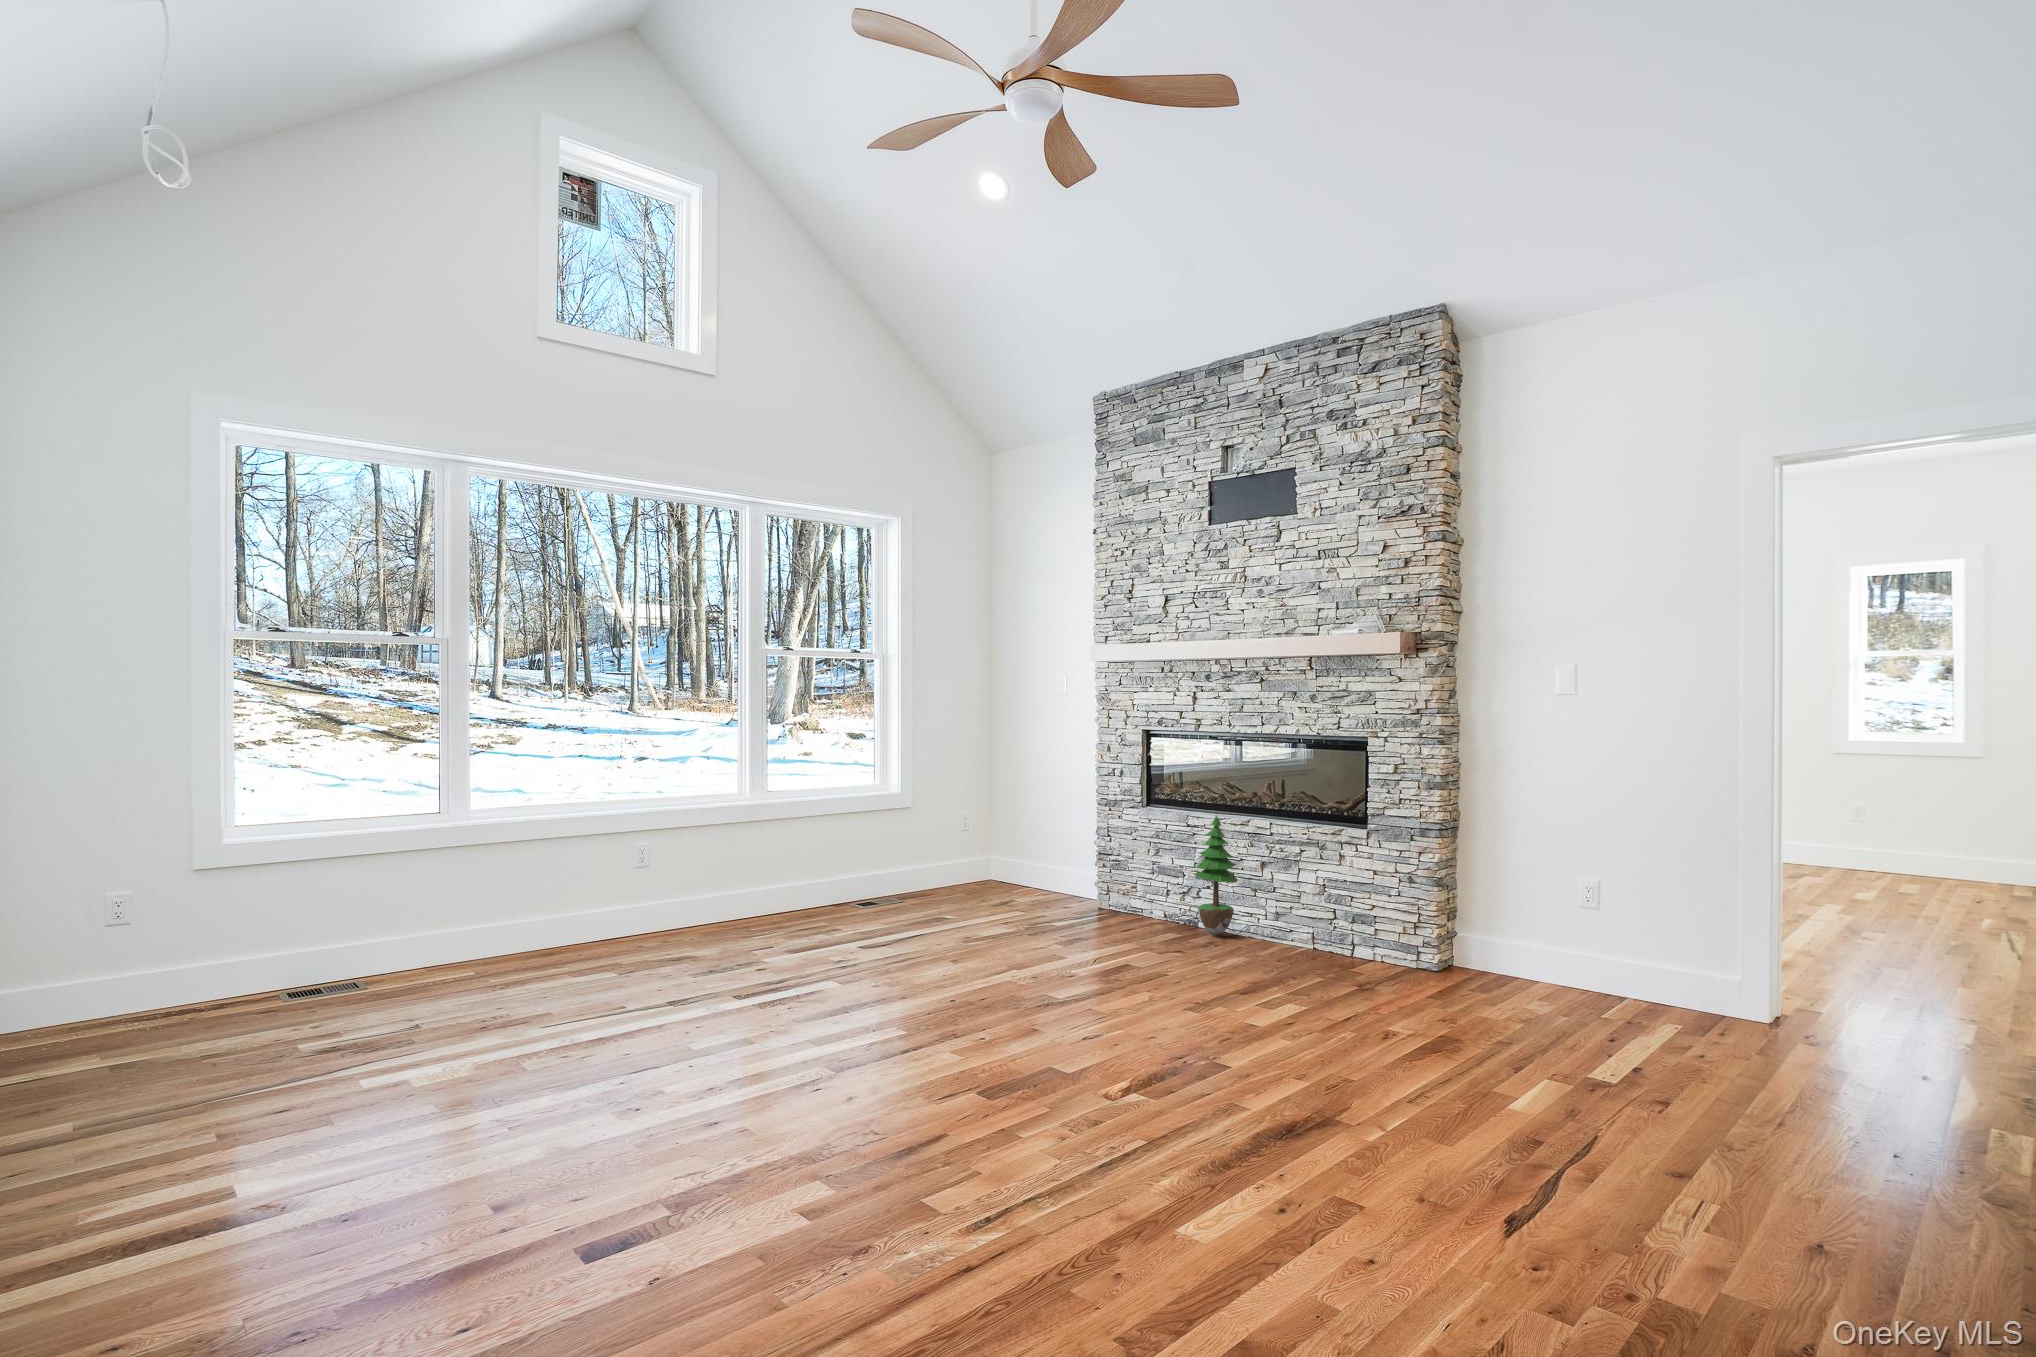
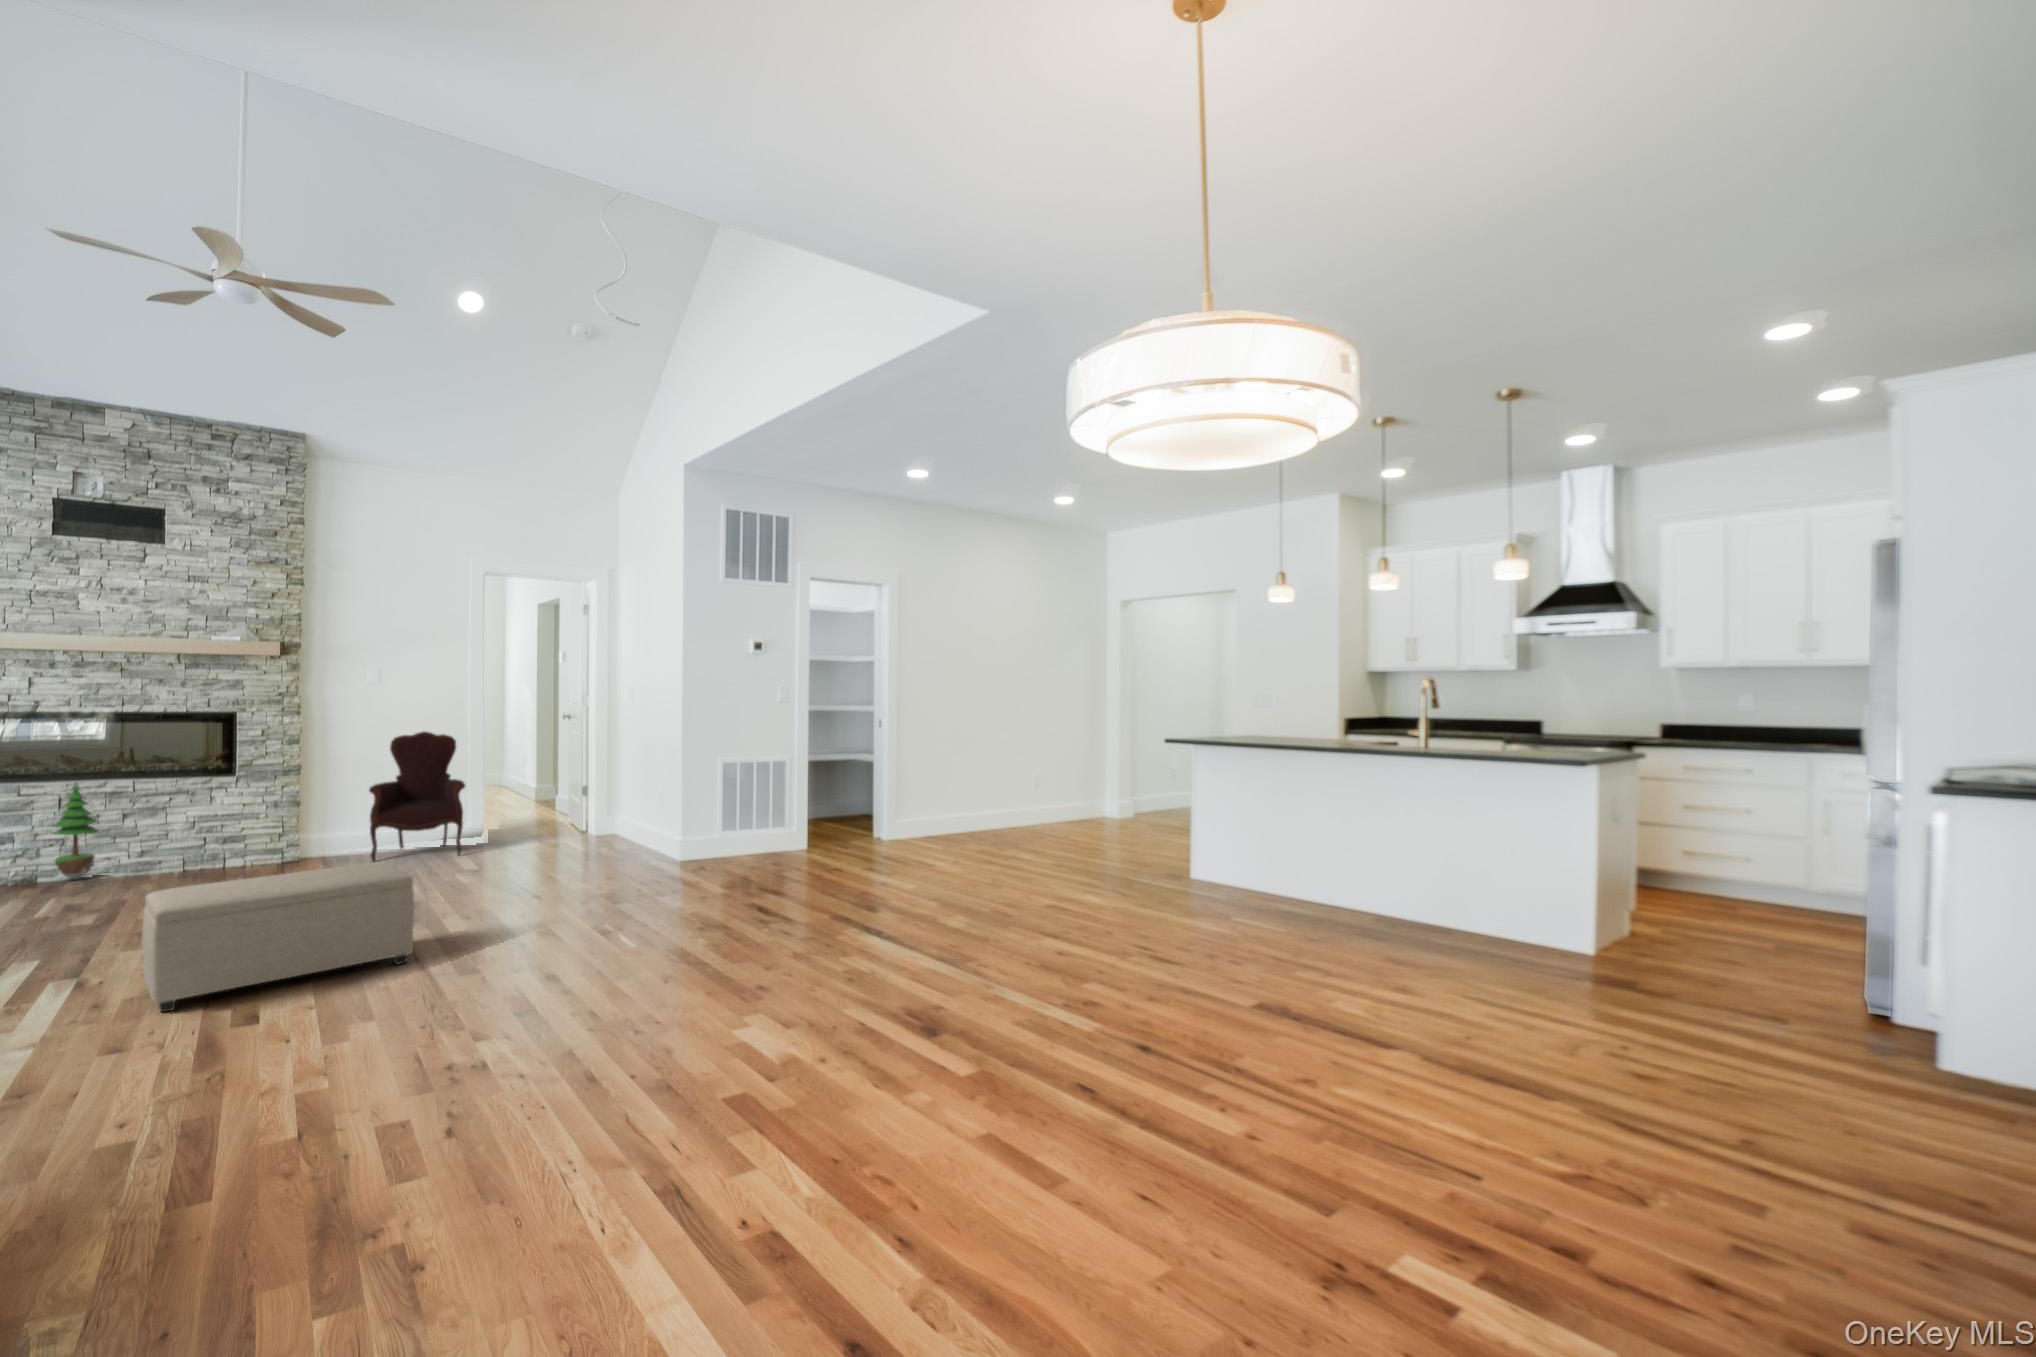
armchair: none [1520,784,1690,1035] -> present [369,731,465,862]
ottoman: none [933,992,1346,1297] -> present [142,862,414,1012]

